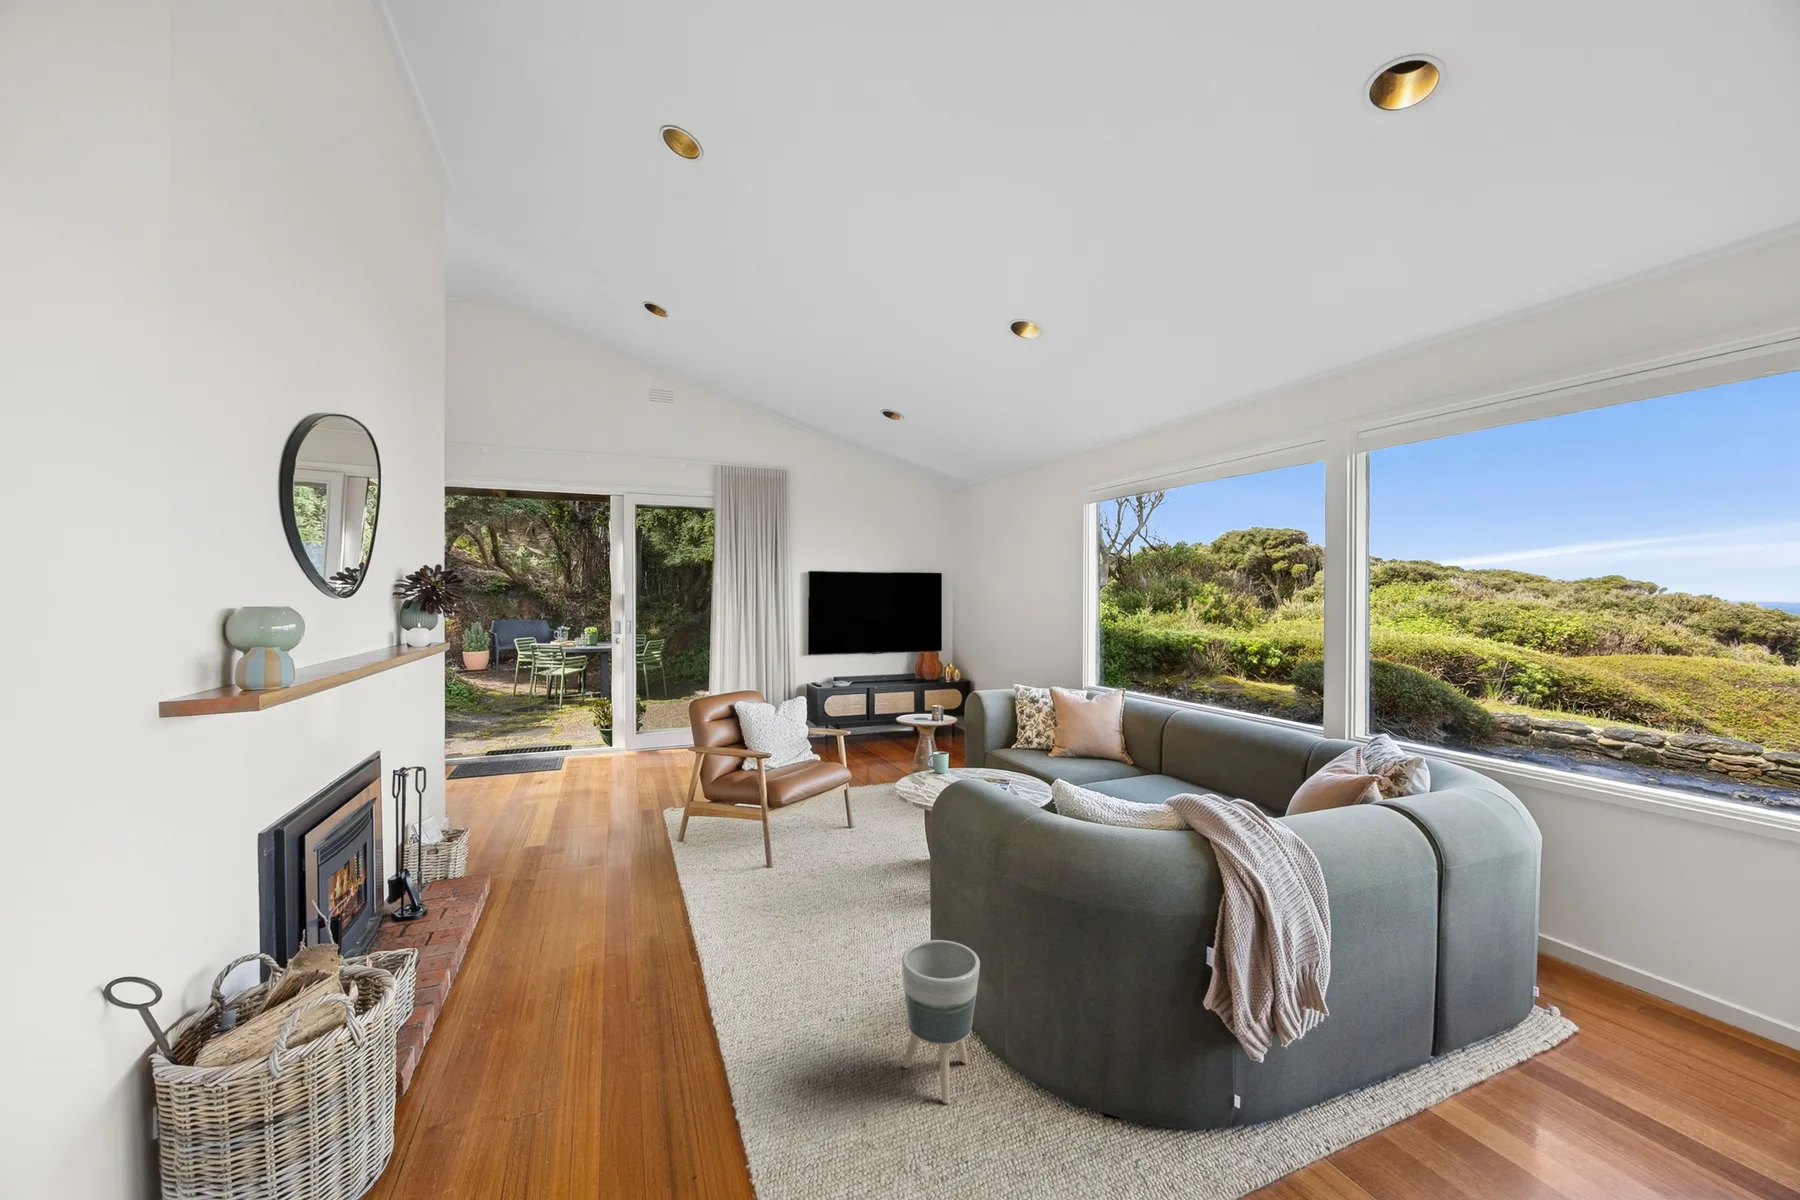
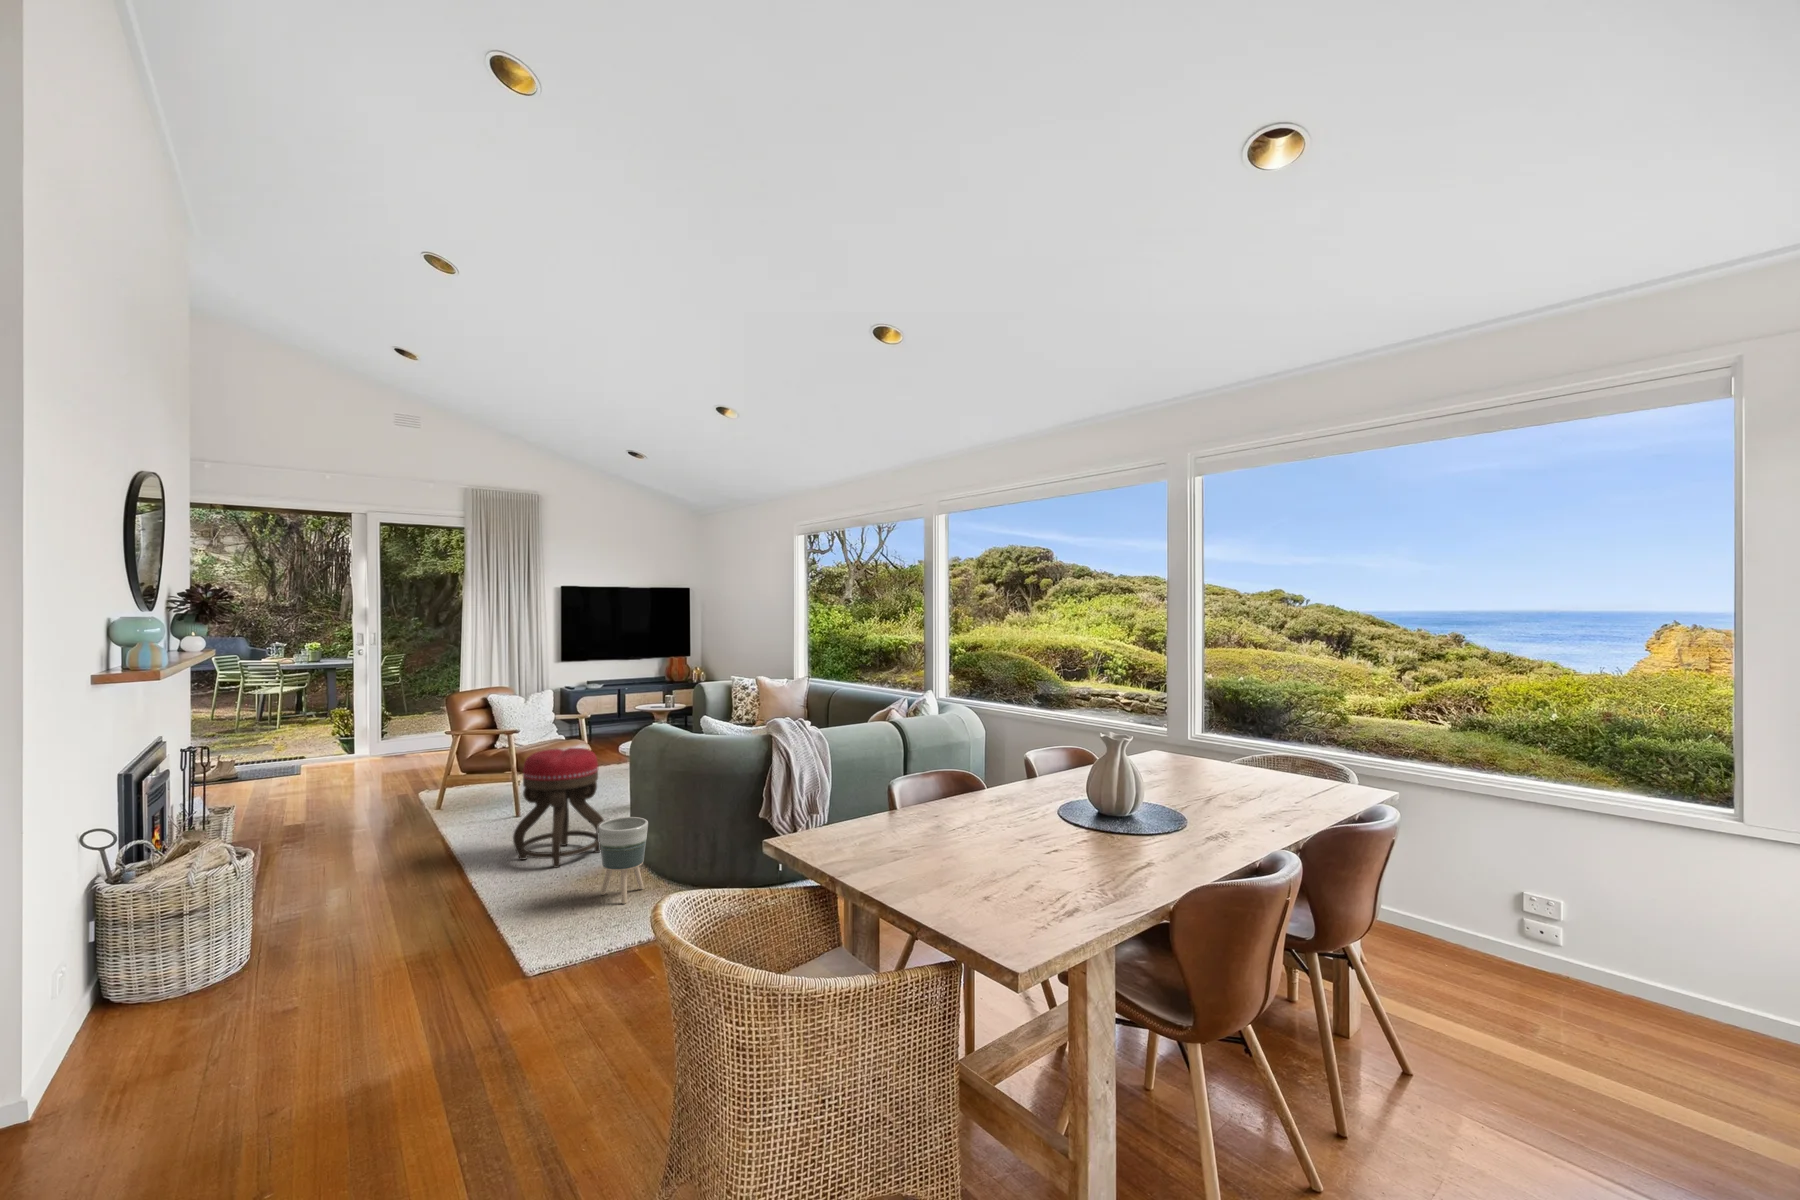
ottoman: none [770,795,891,978] -> present [513,748,604,868]

